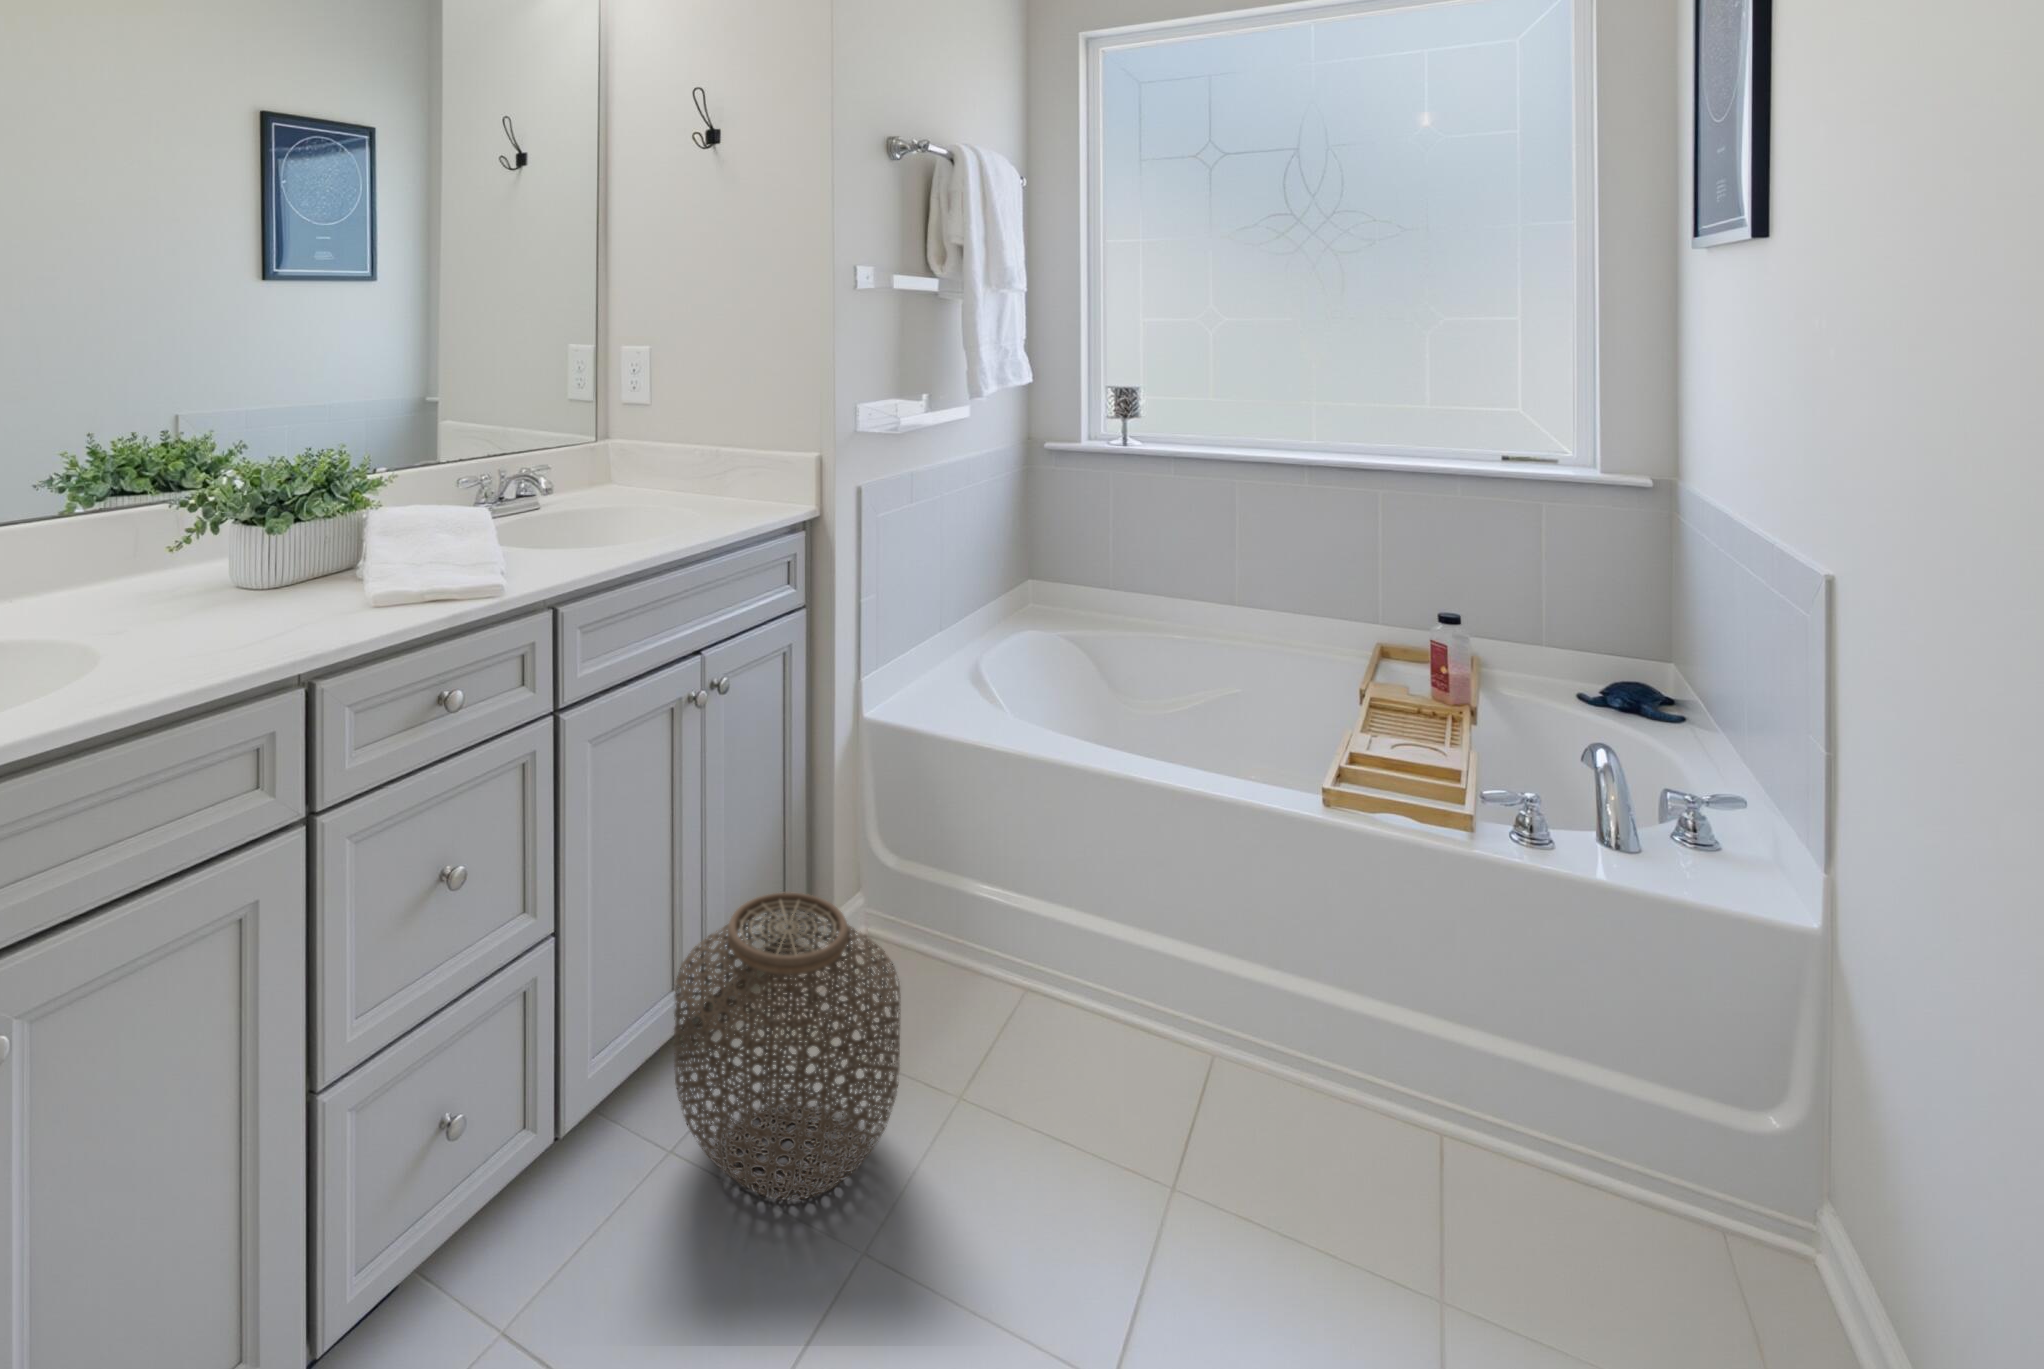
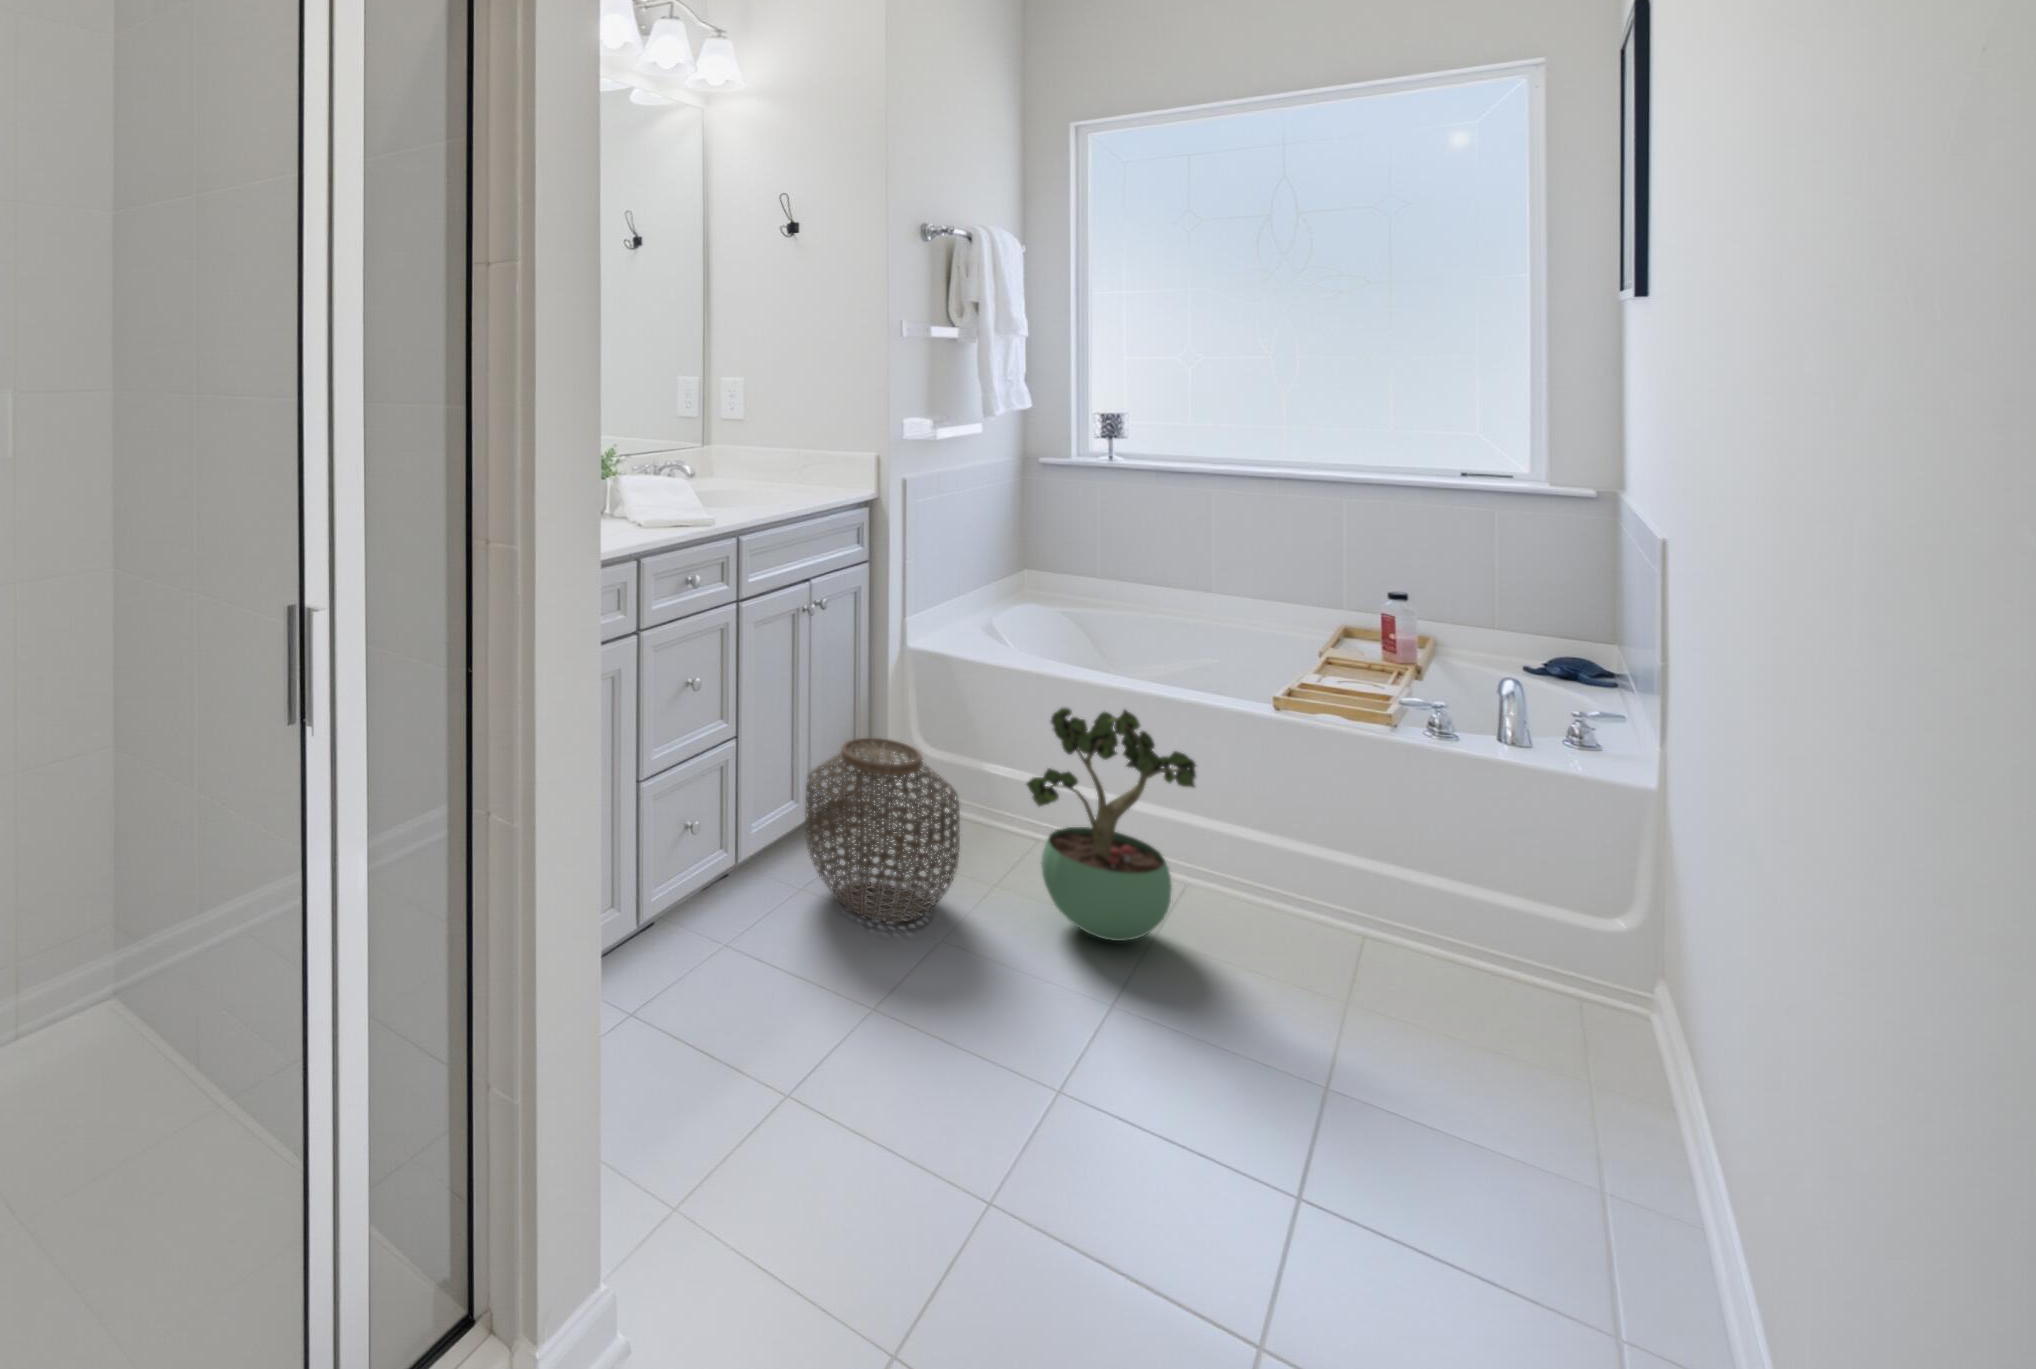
potted plant: none [995,852,1237,1204] -> present [1027,708,1196,941]

